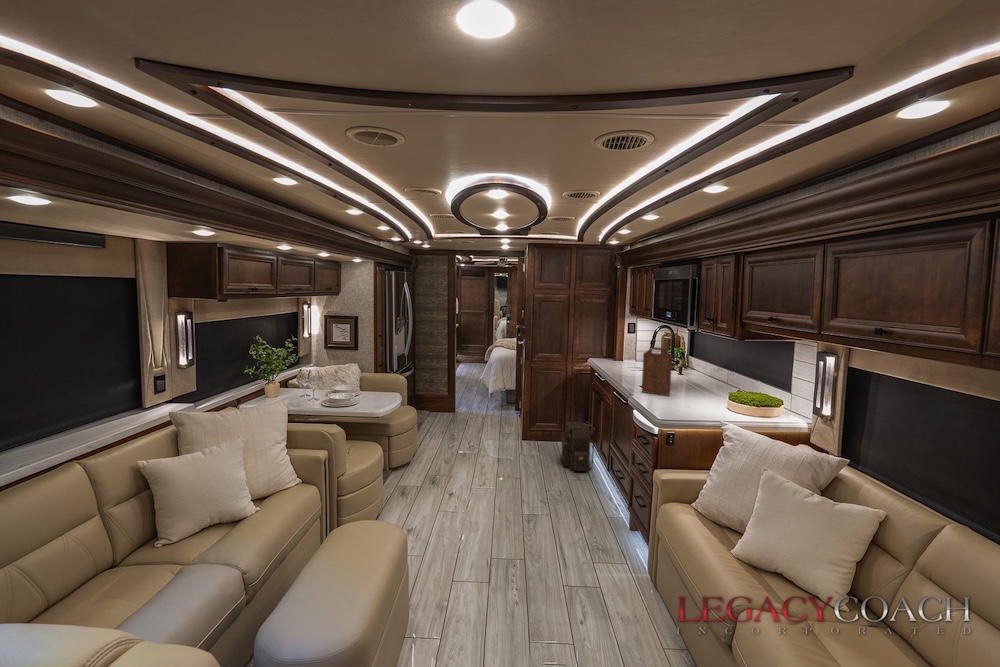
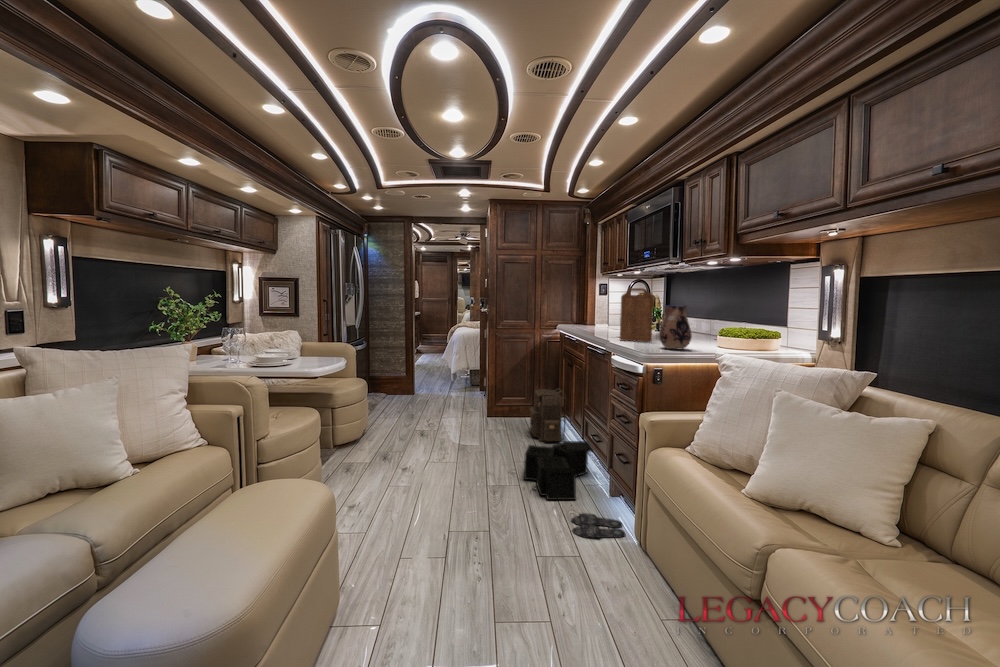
ceramic pitcher: none [674,369,703,410] -> present [659,306,692,349]
storage bin: none [554,476,617,533] -> present [524,441,594,500]
slippers: none [594,547,640,572] -> present [571,513,625,538]

